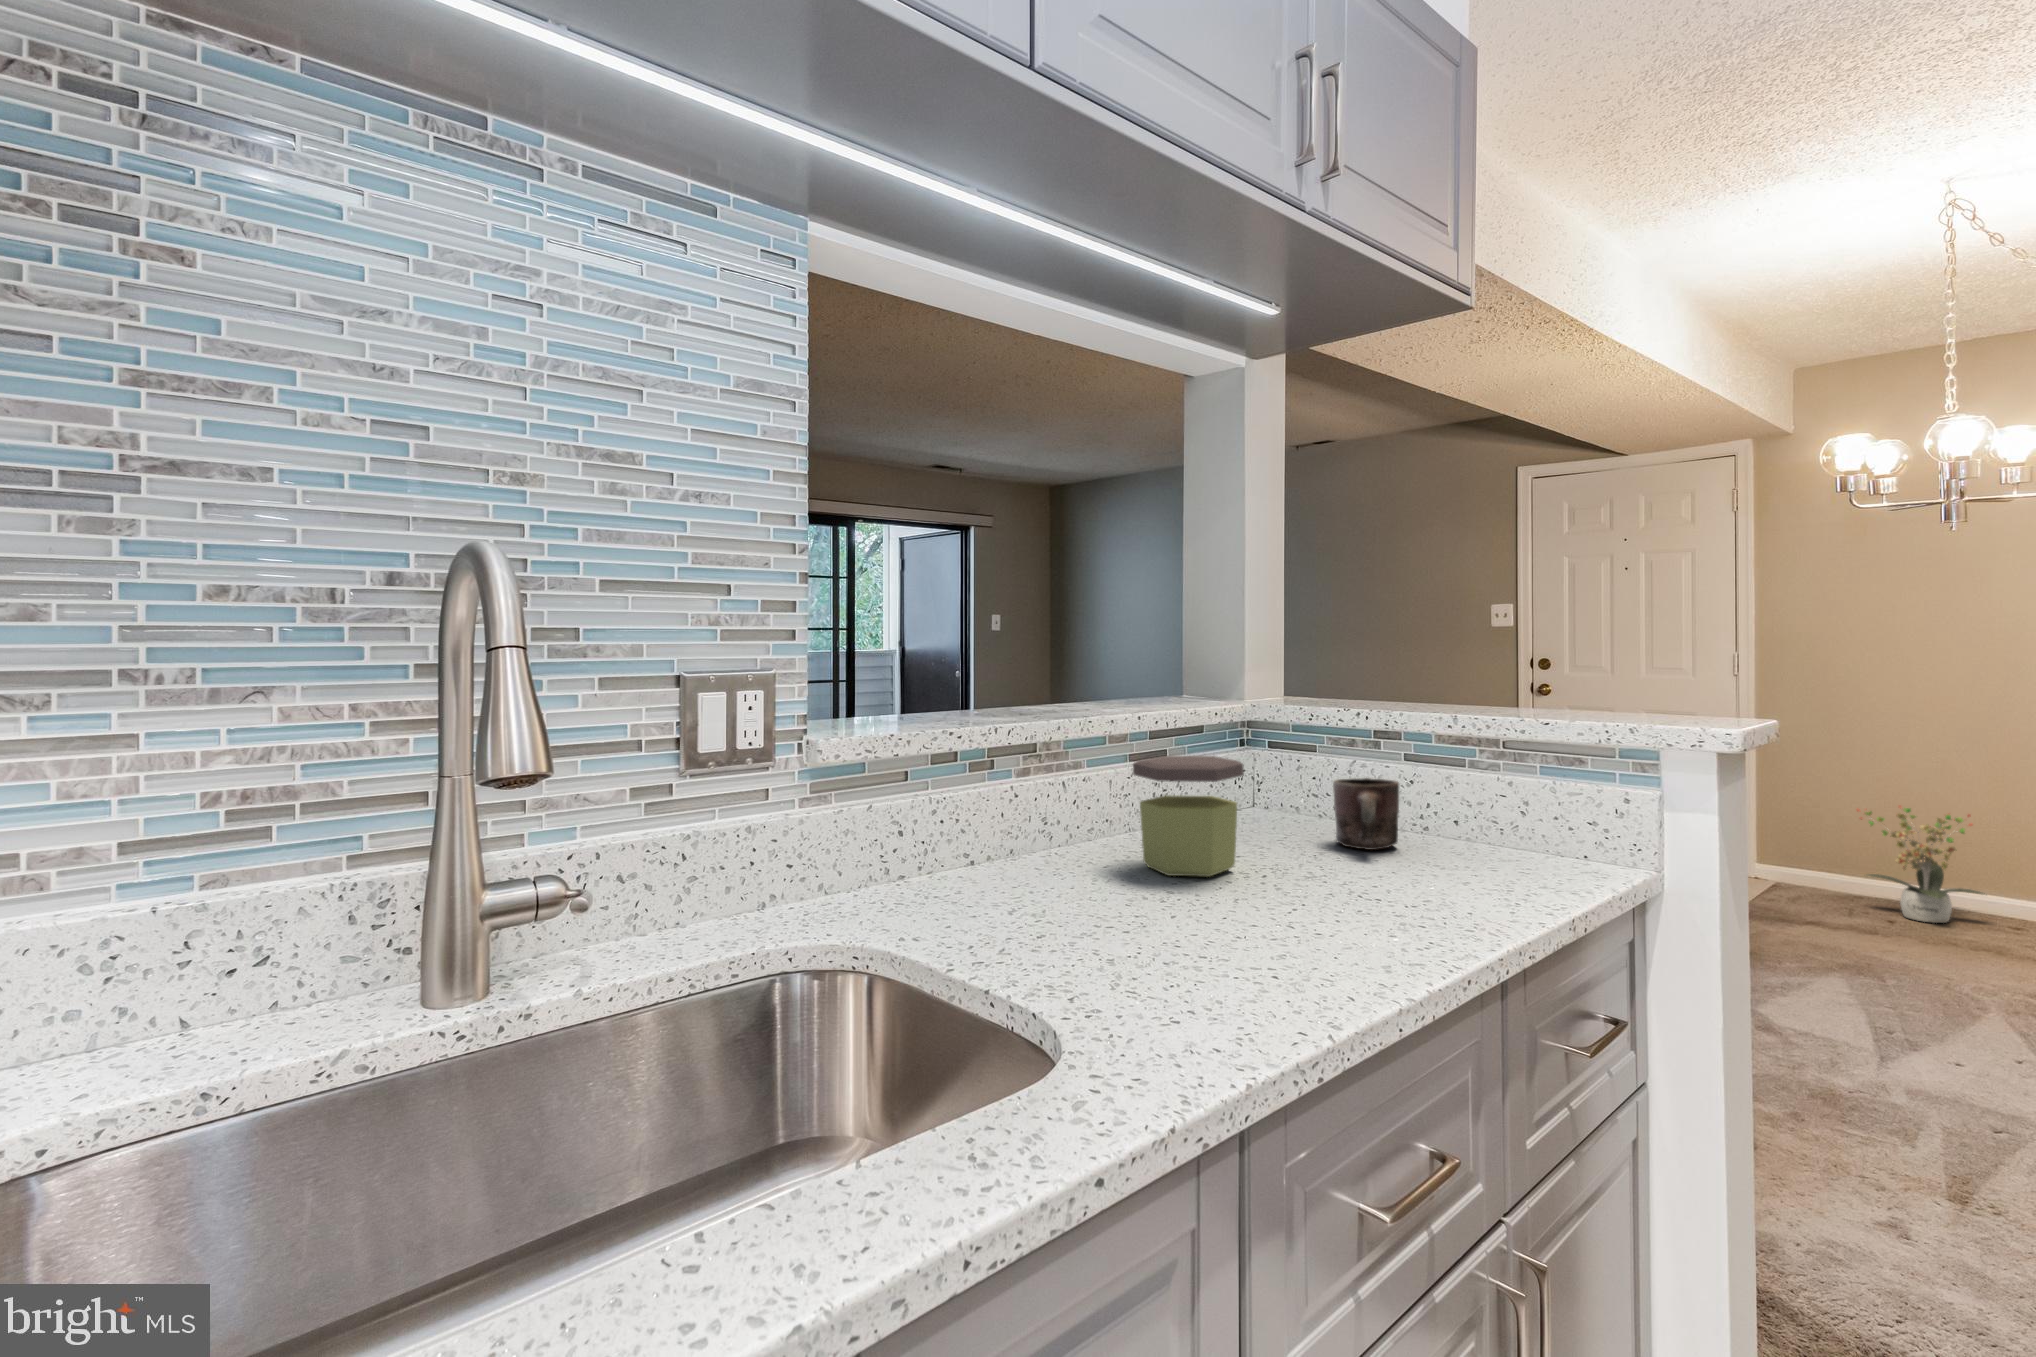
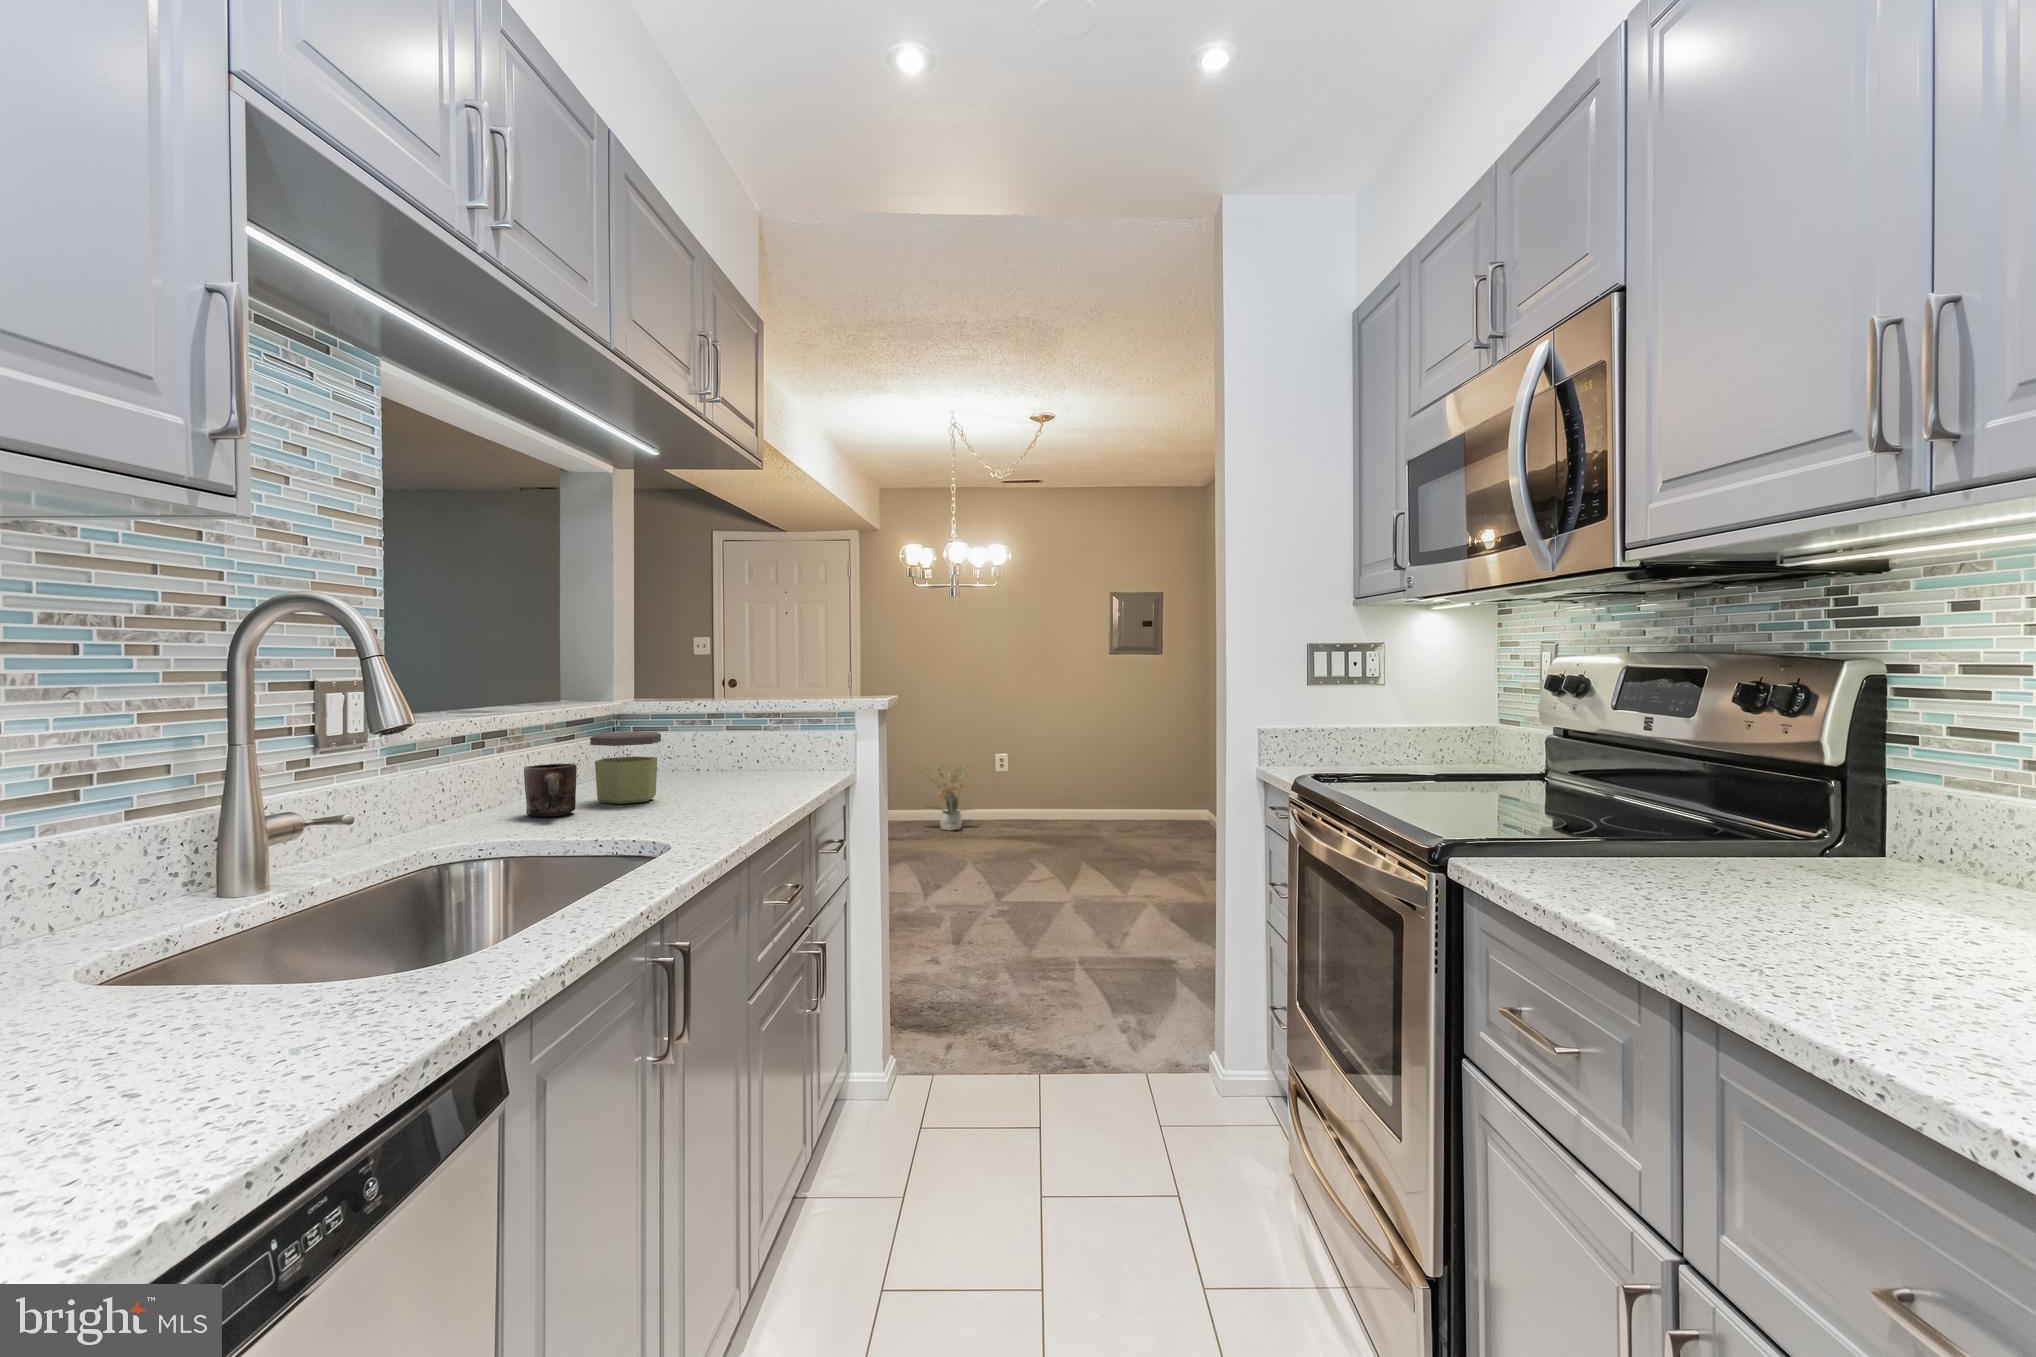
mug: present [1333,778,1399,850] -> present [524,764,577,817]

